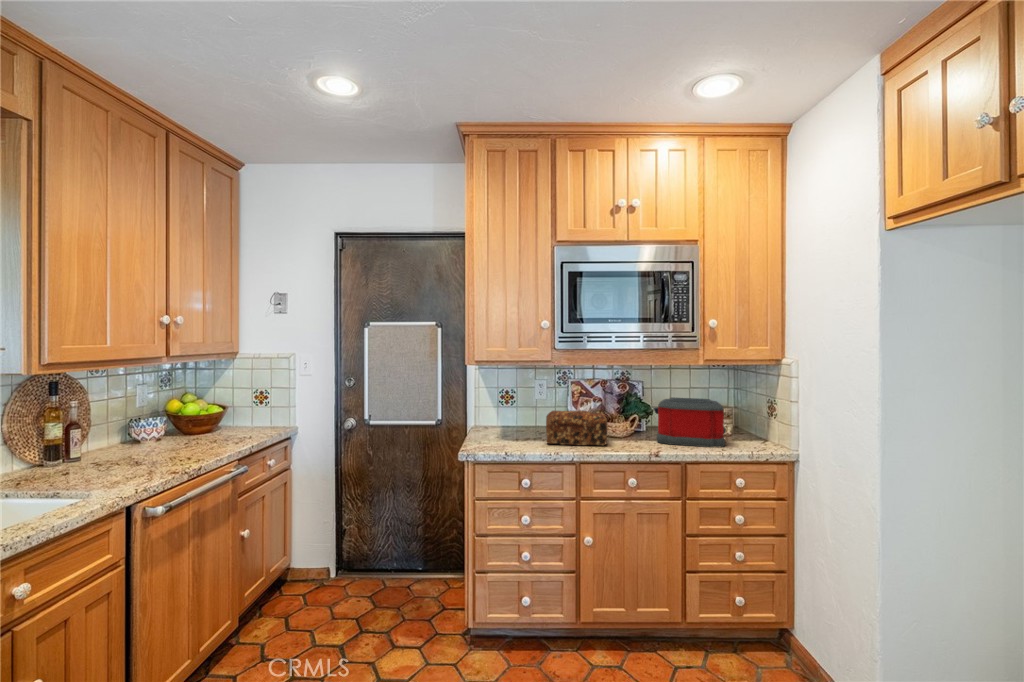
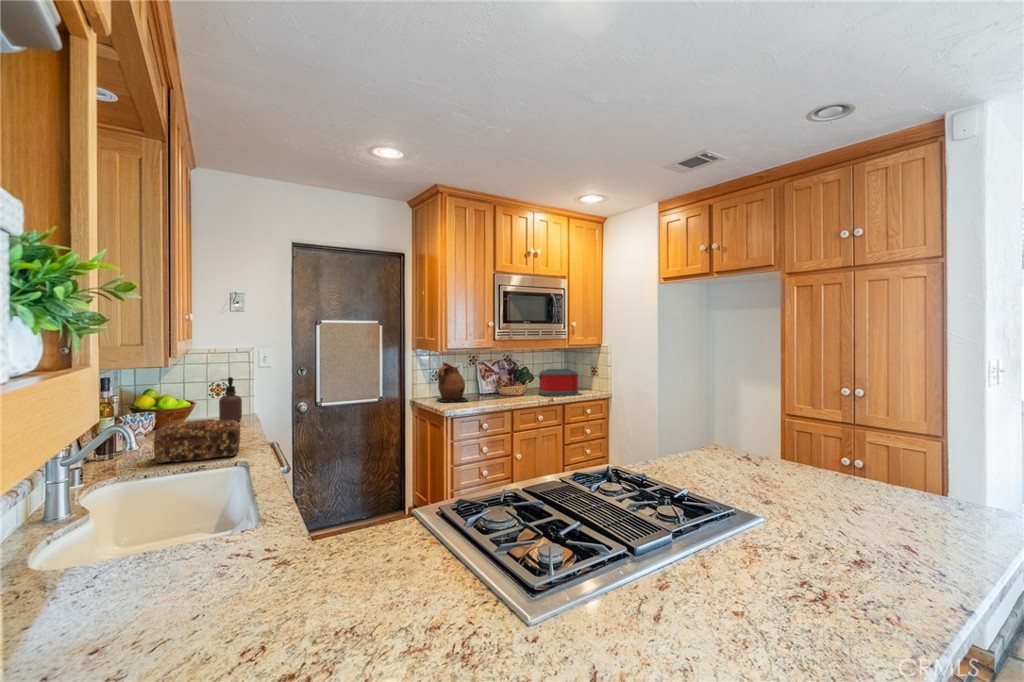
ceramic pitcher: none [488,379,538,438] -> present [437,362,468,402]
soap dispenser: none [232,386,256,437] -> present [219,377,242,422]
bread loaf: present [546,410,608,446] -> present [154,419,240,463]

